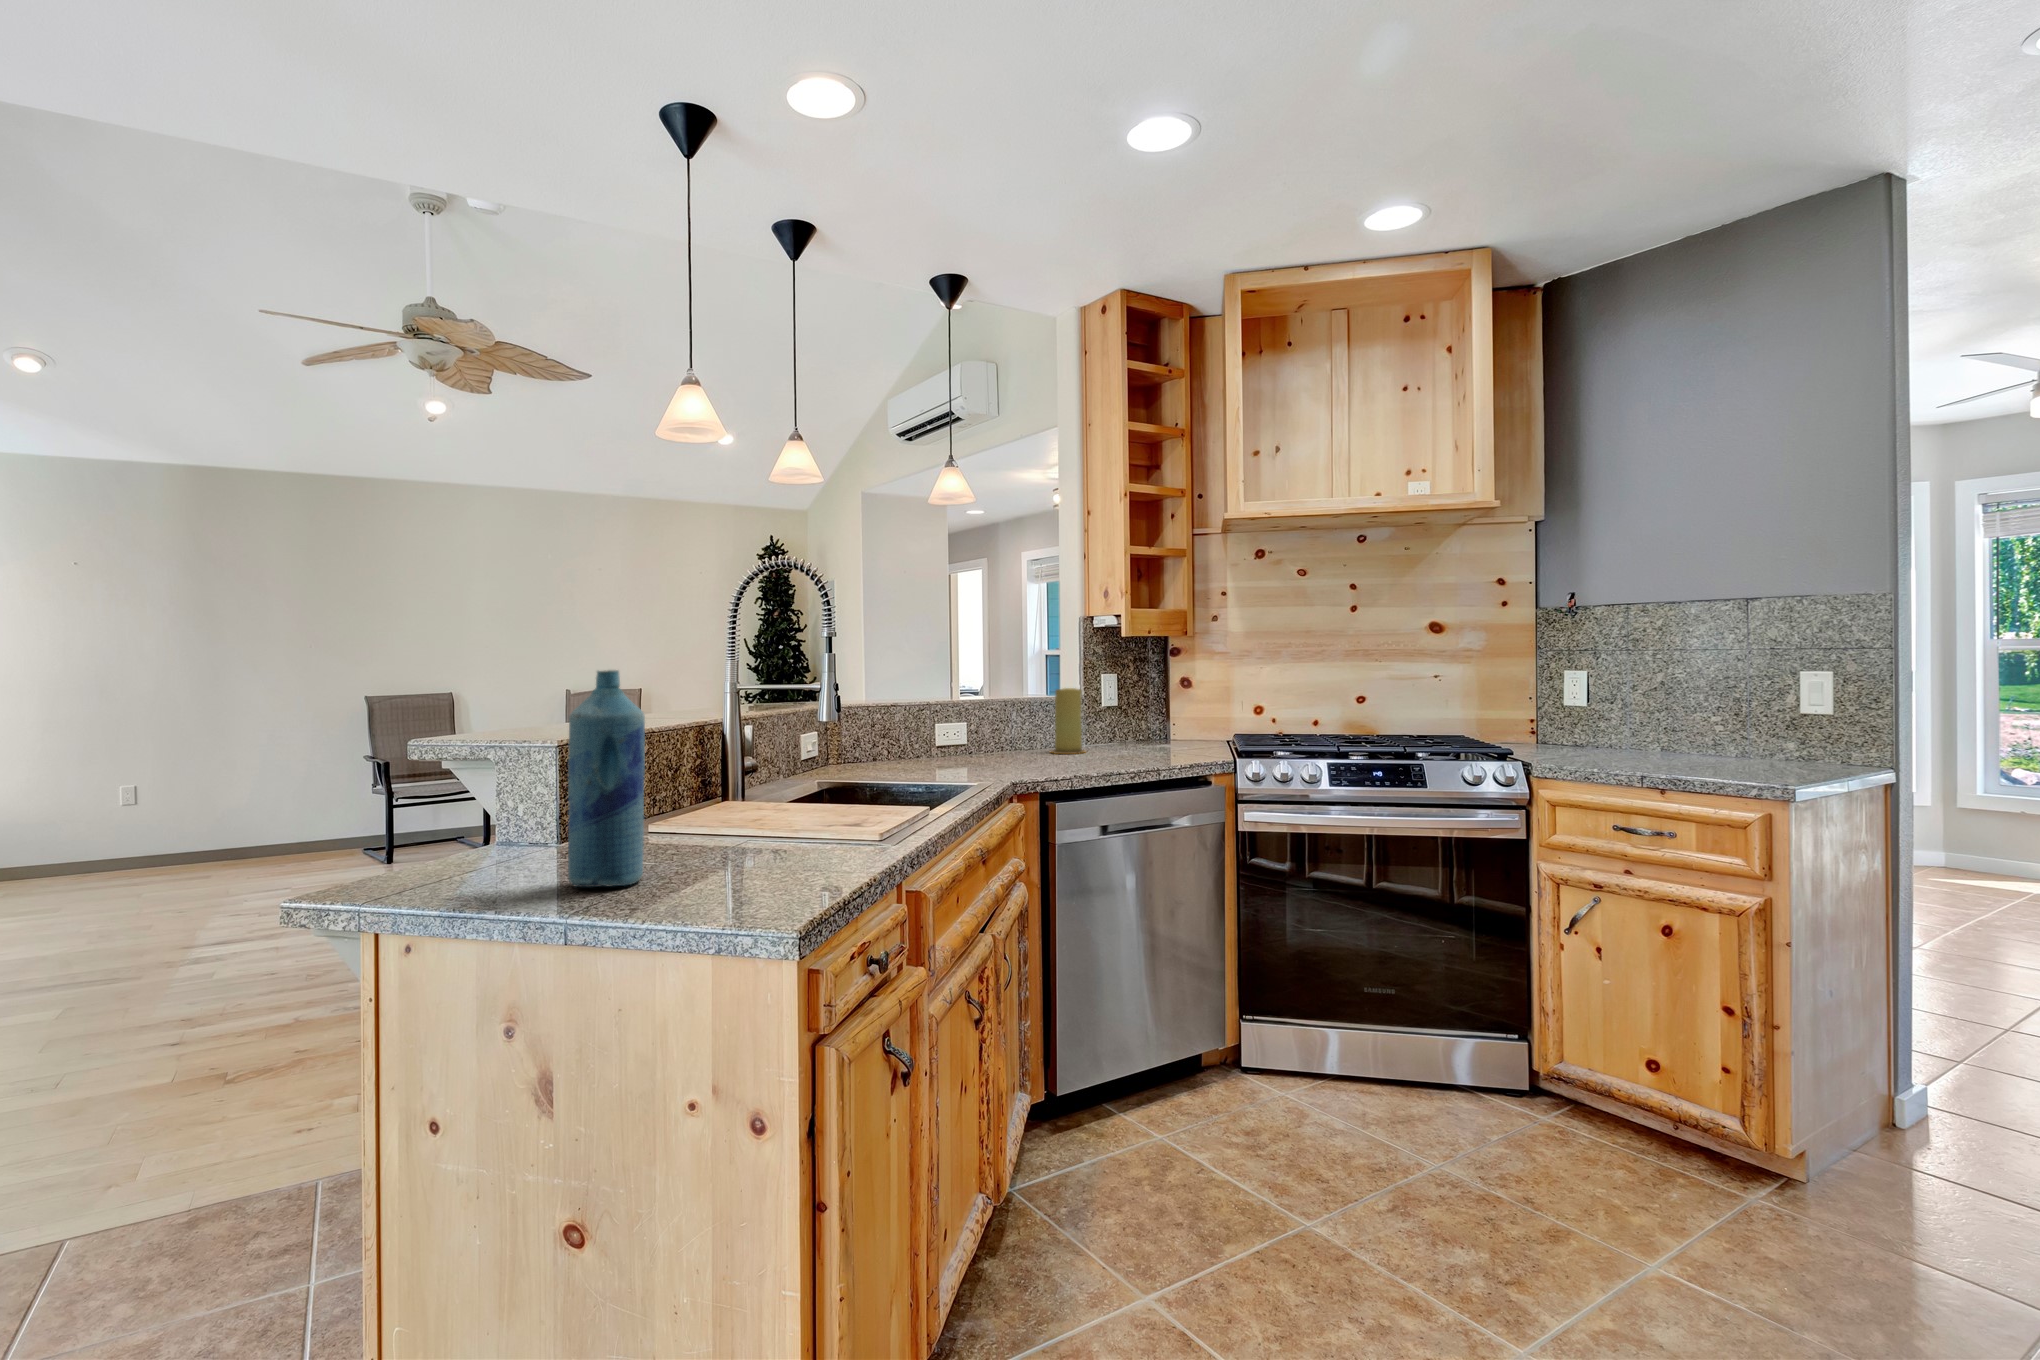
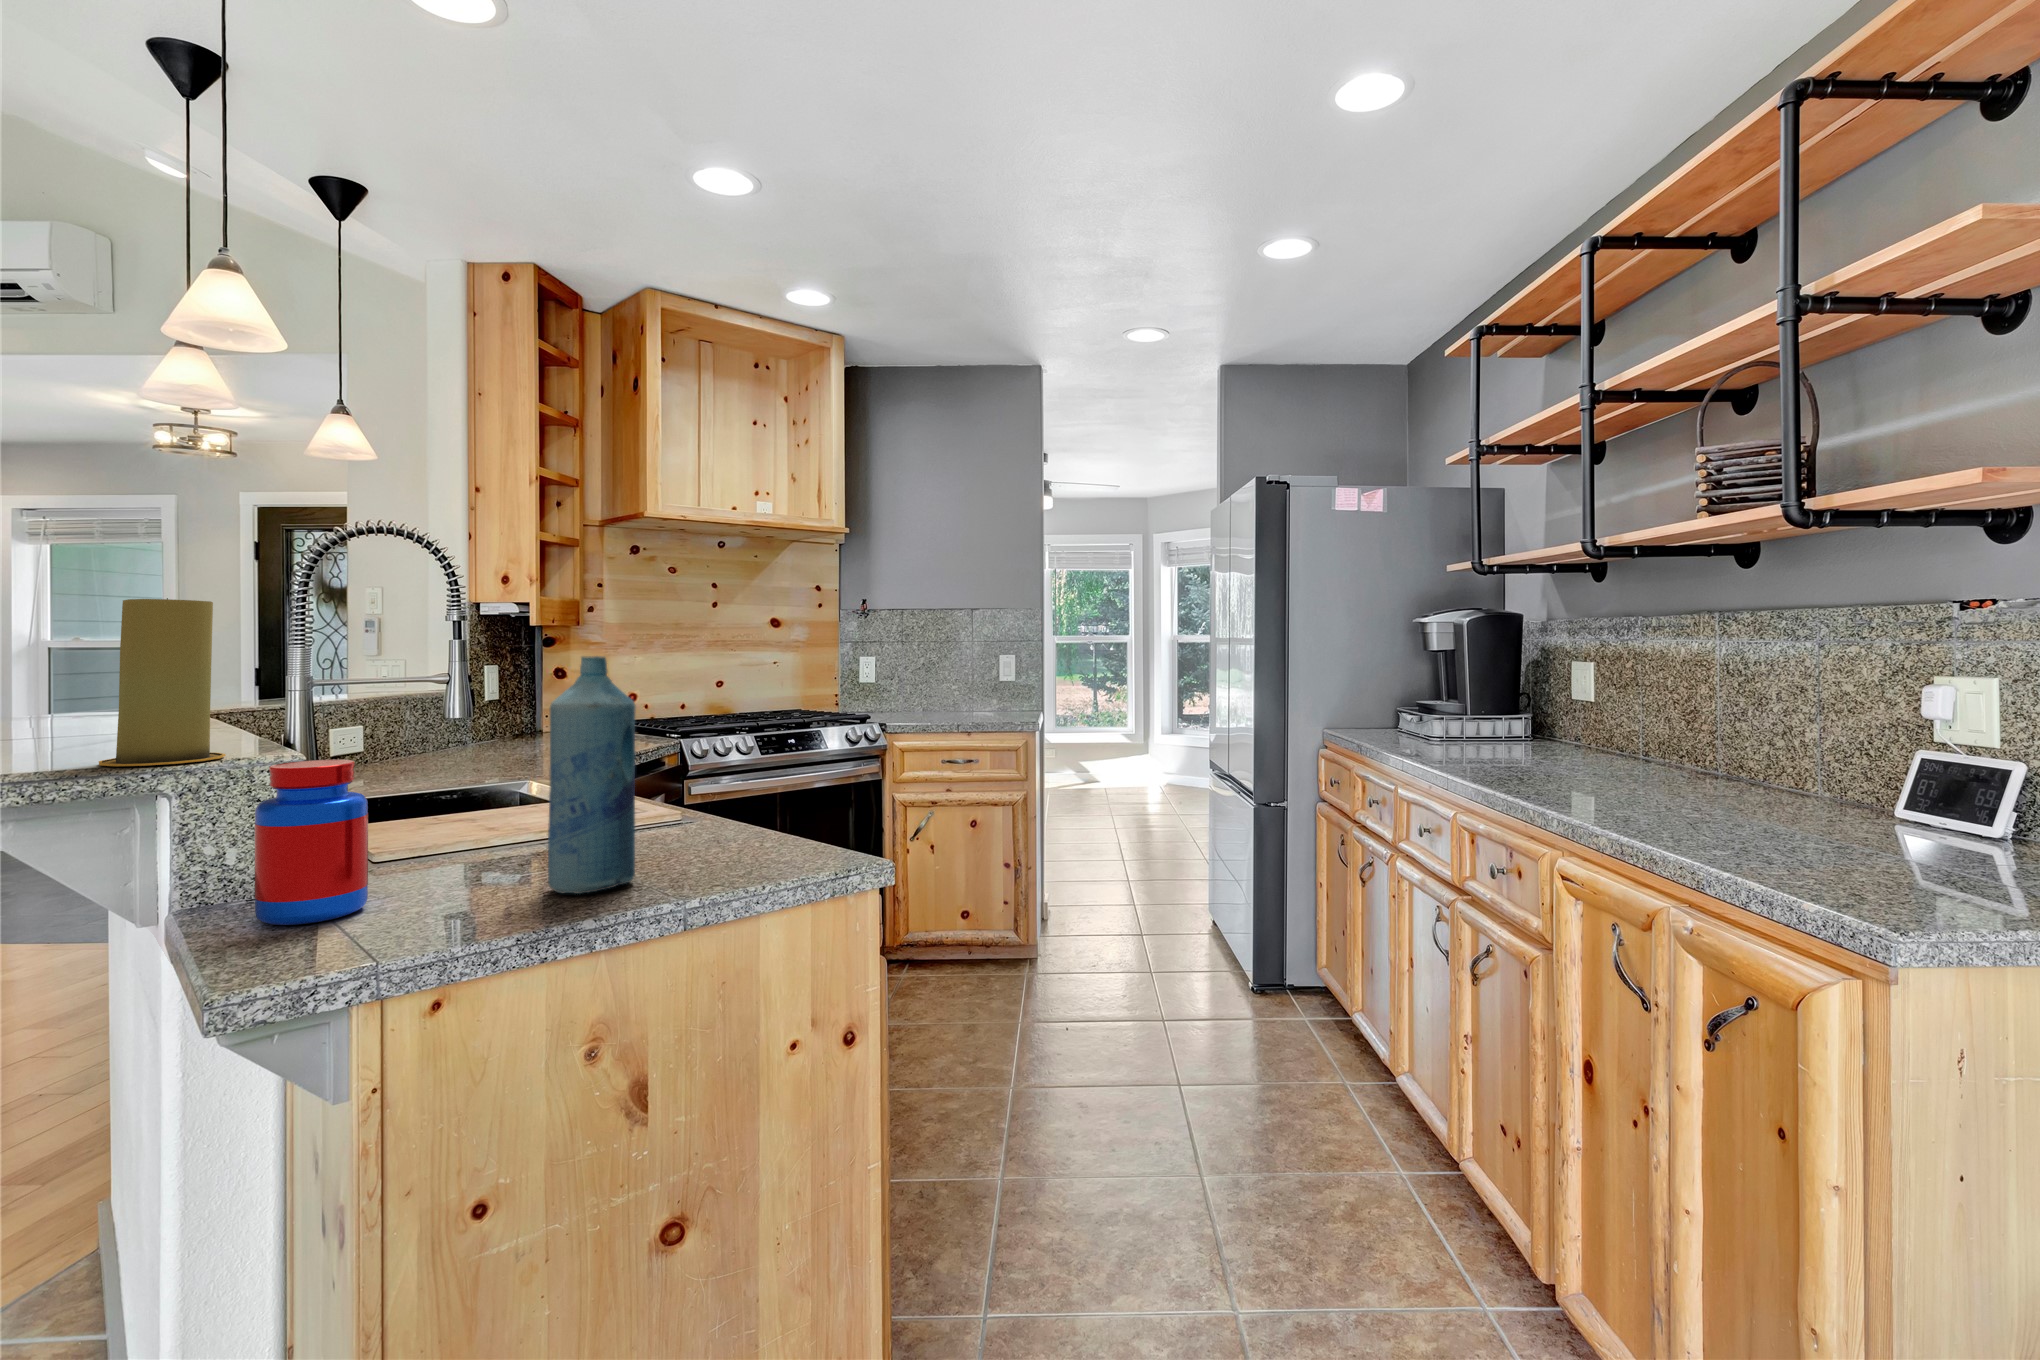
candle: present [1051,688,1085,754] -> present [99,598,226,766]
jar: none [467,746,541,867] -> present [255,760,368,925]

